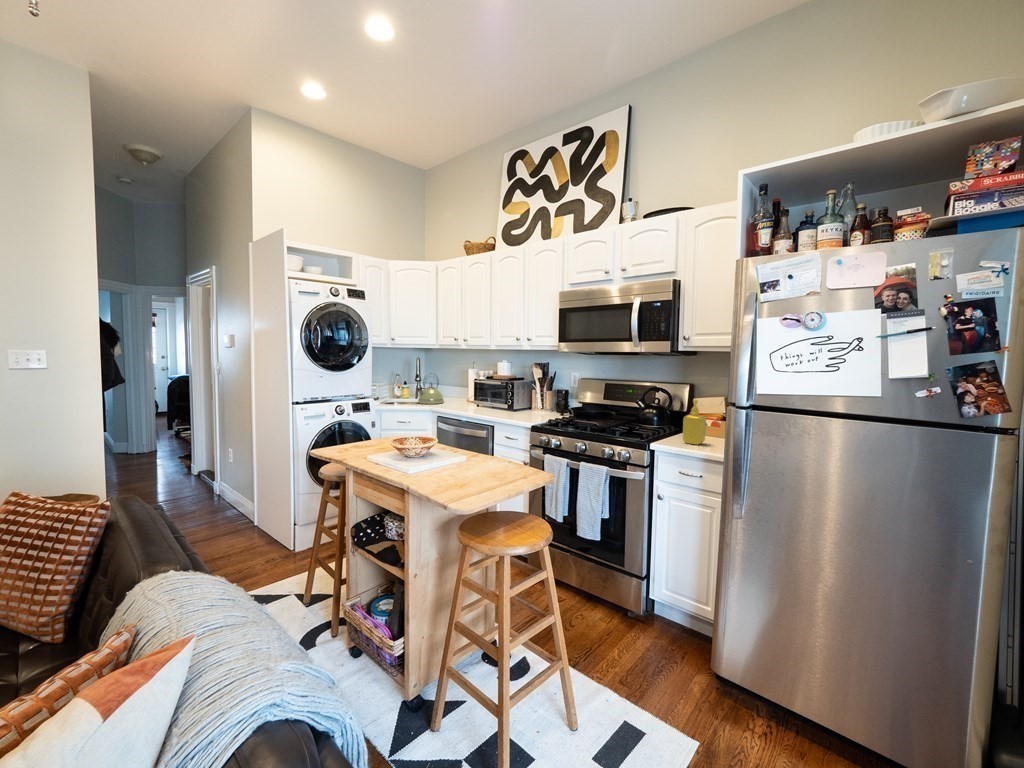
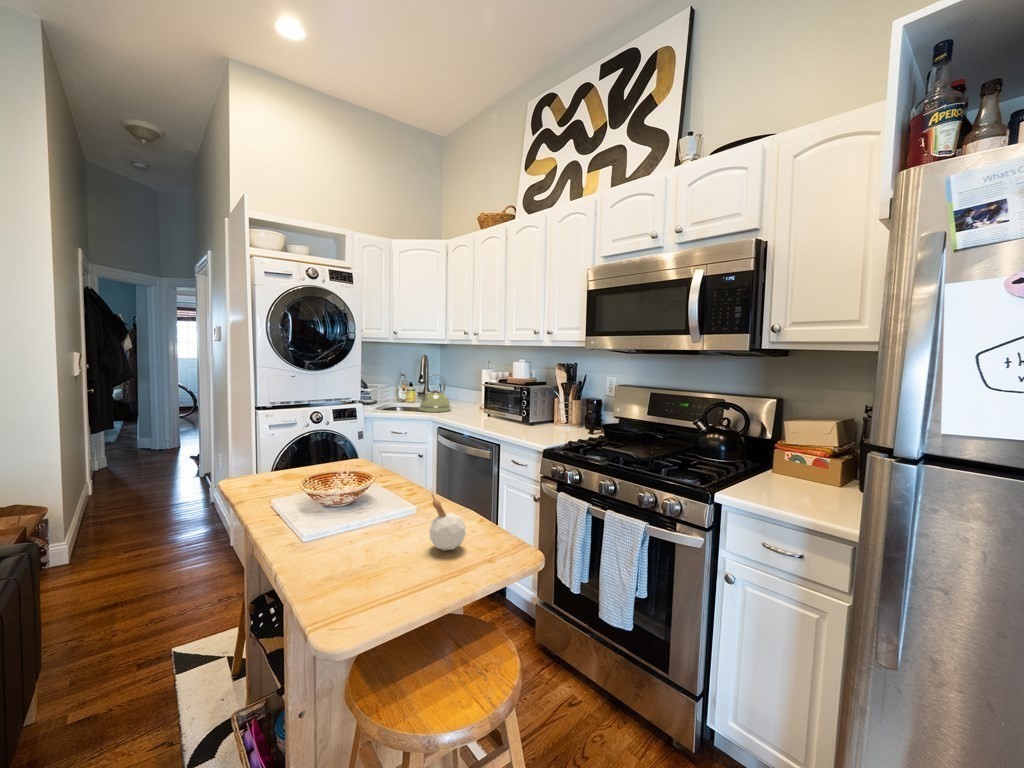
soap dispenser: present [683,400,706,445] -> none [768,426,809,500]
candle: none [490,436,511,473] -> present [430,488,466,551]

